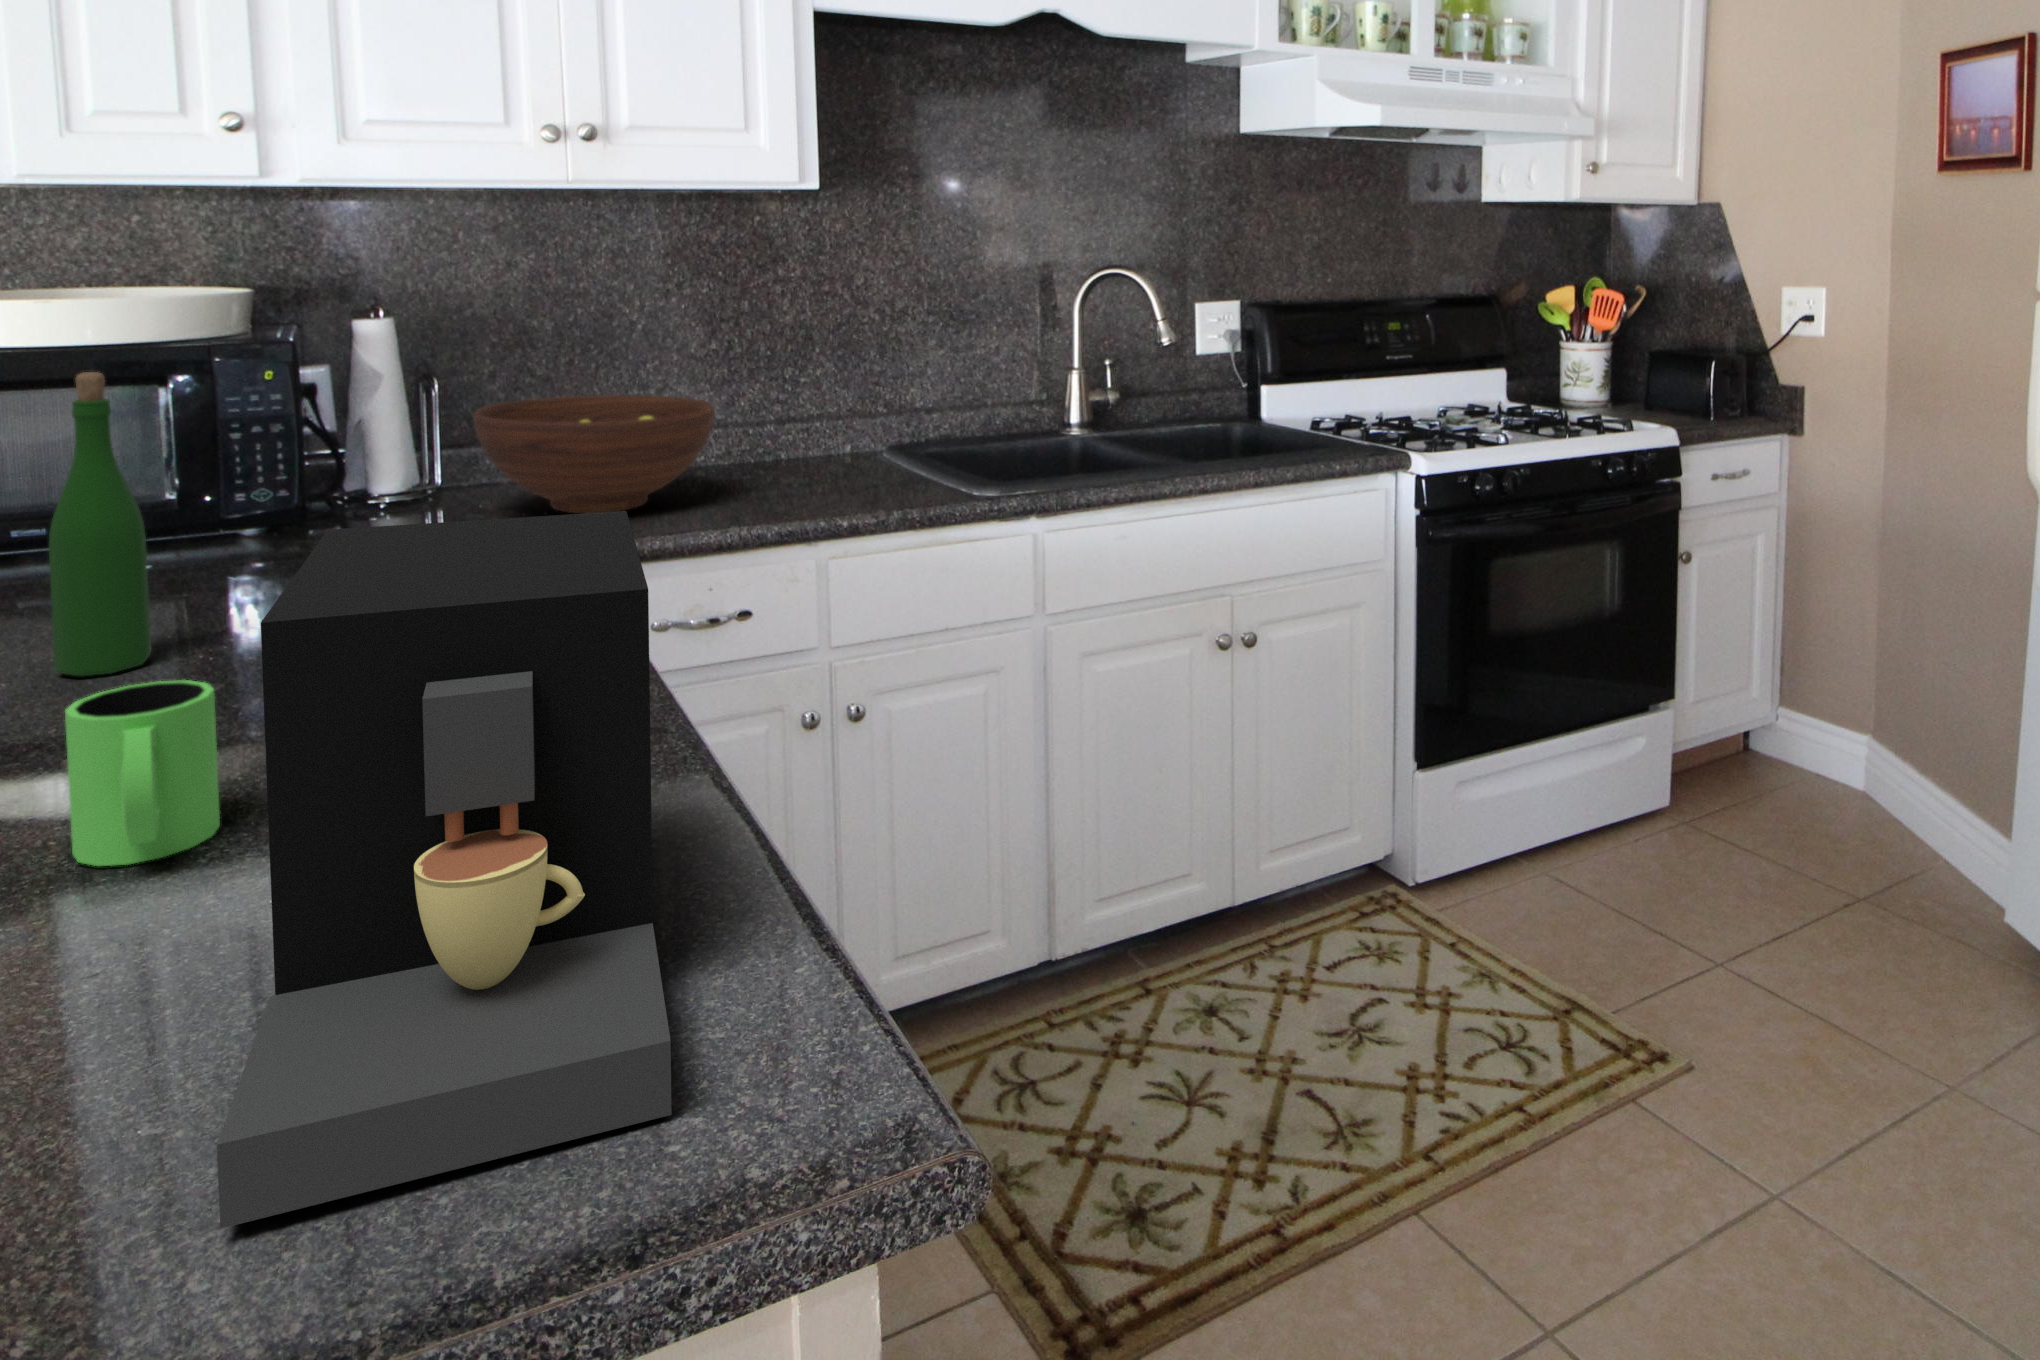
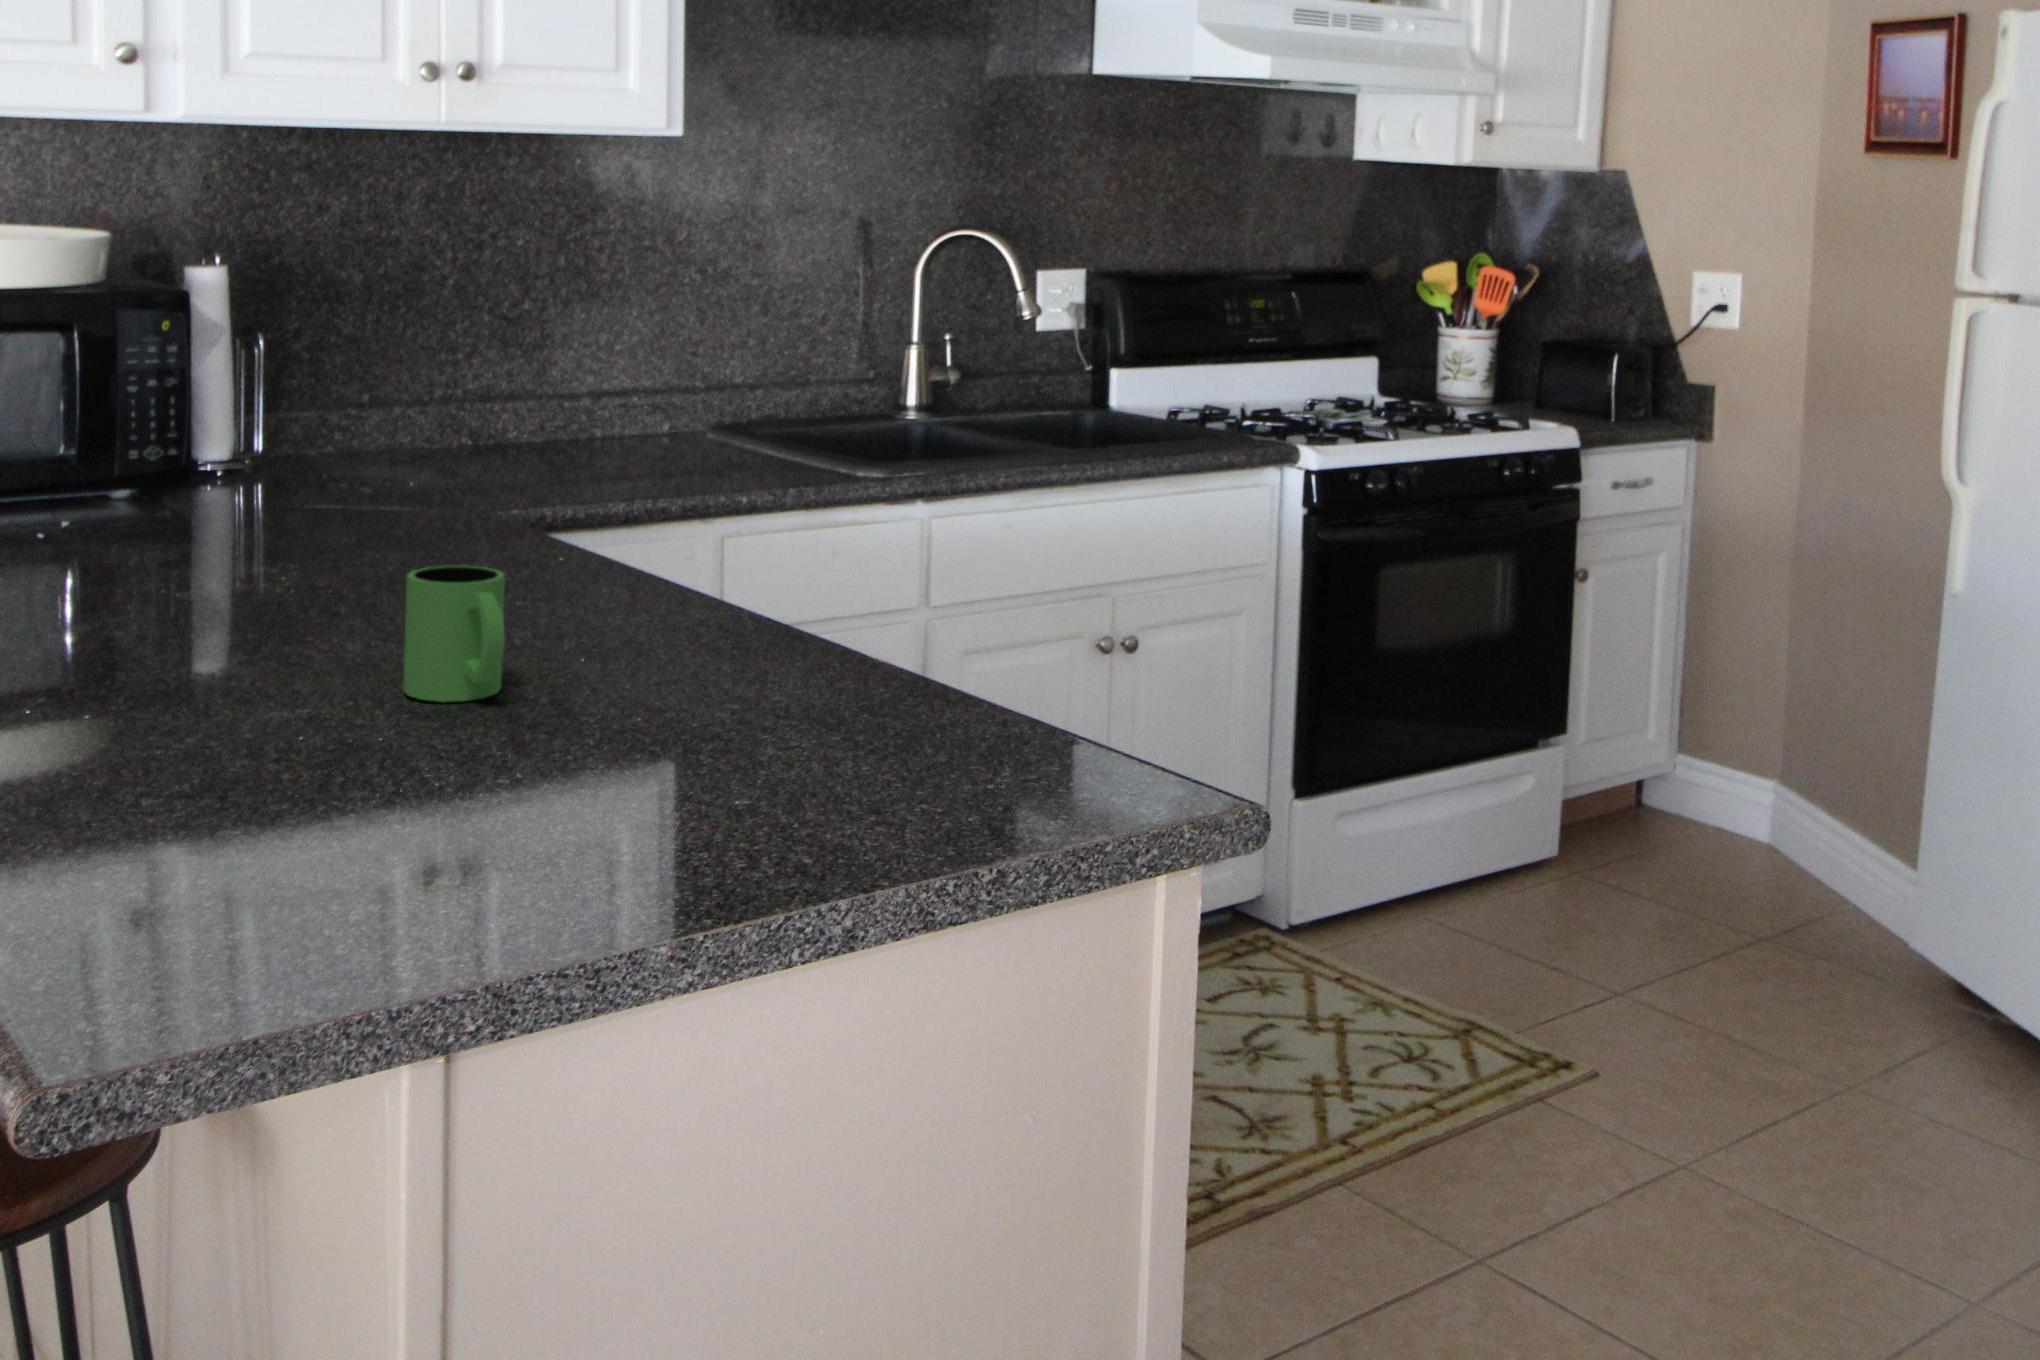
wine bottle: present [49,372,151,676] -> none [137,313,216,601]
fruit bowl: present [473,395,715,514] -> none [329,359,581,486]
coffee maker: present [217,511,672,1228] -> none [659,430,1051,819]

